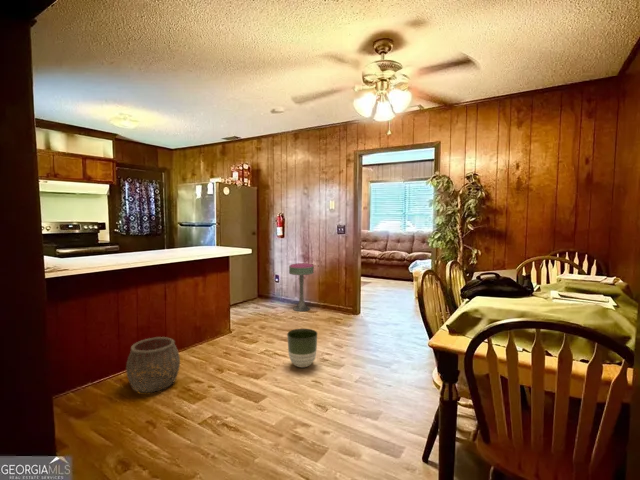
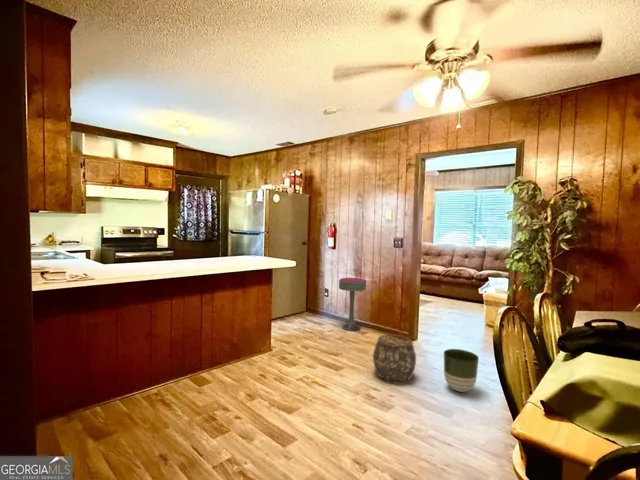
planter: present [287,329,317,367] -> present [444,349,479,392]
woven basket: present [126,337,180,393] -> present [373,334,416,382]

